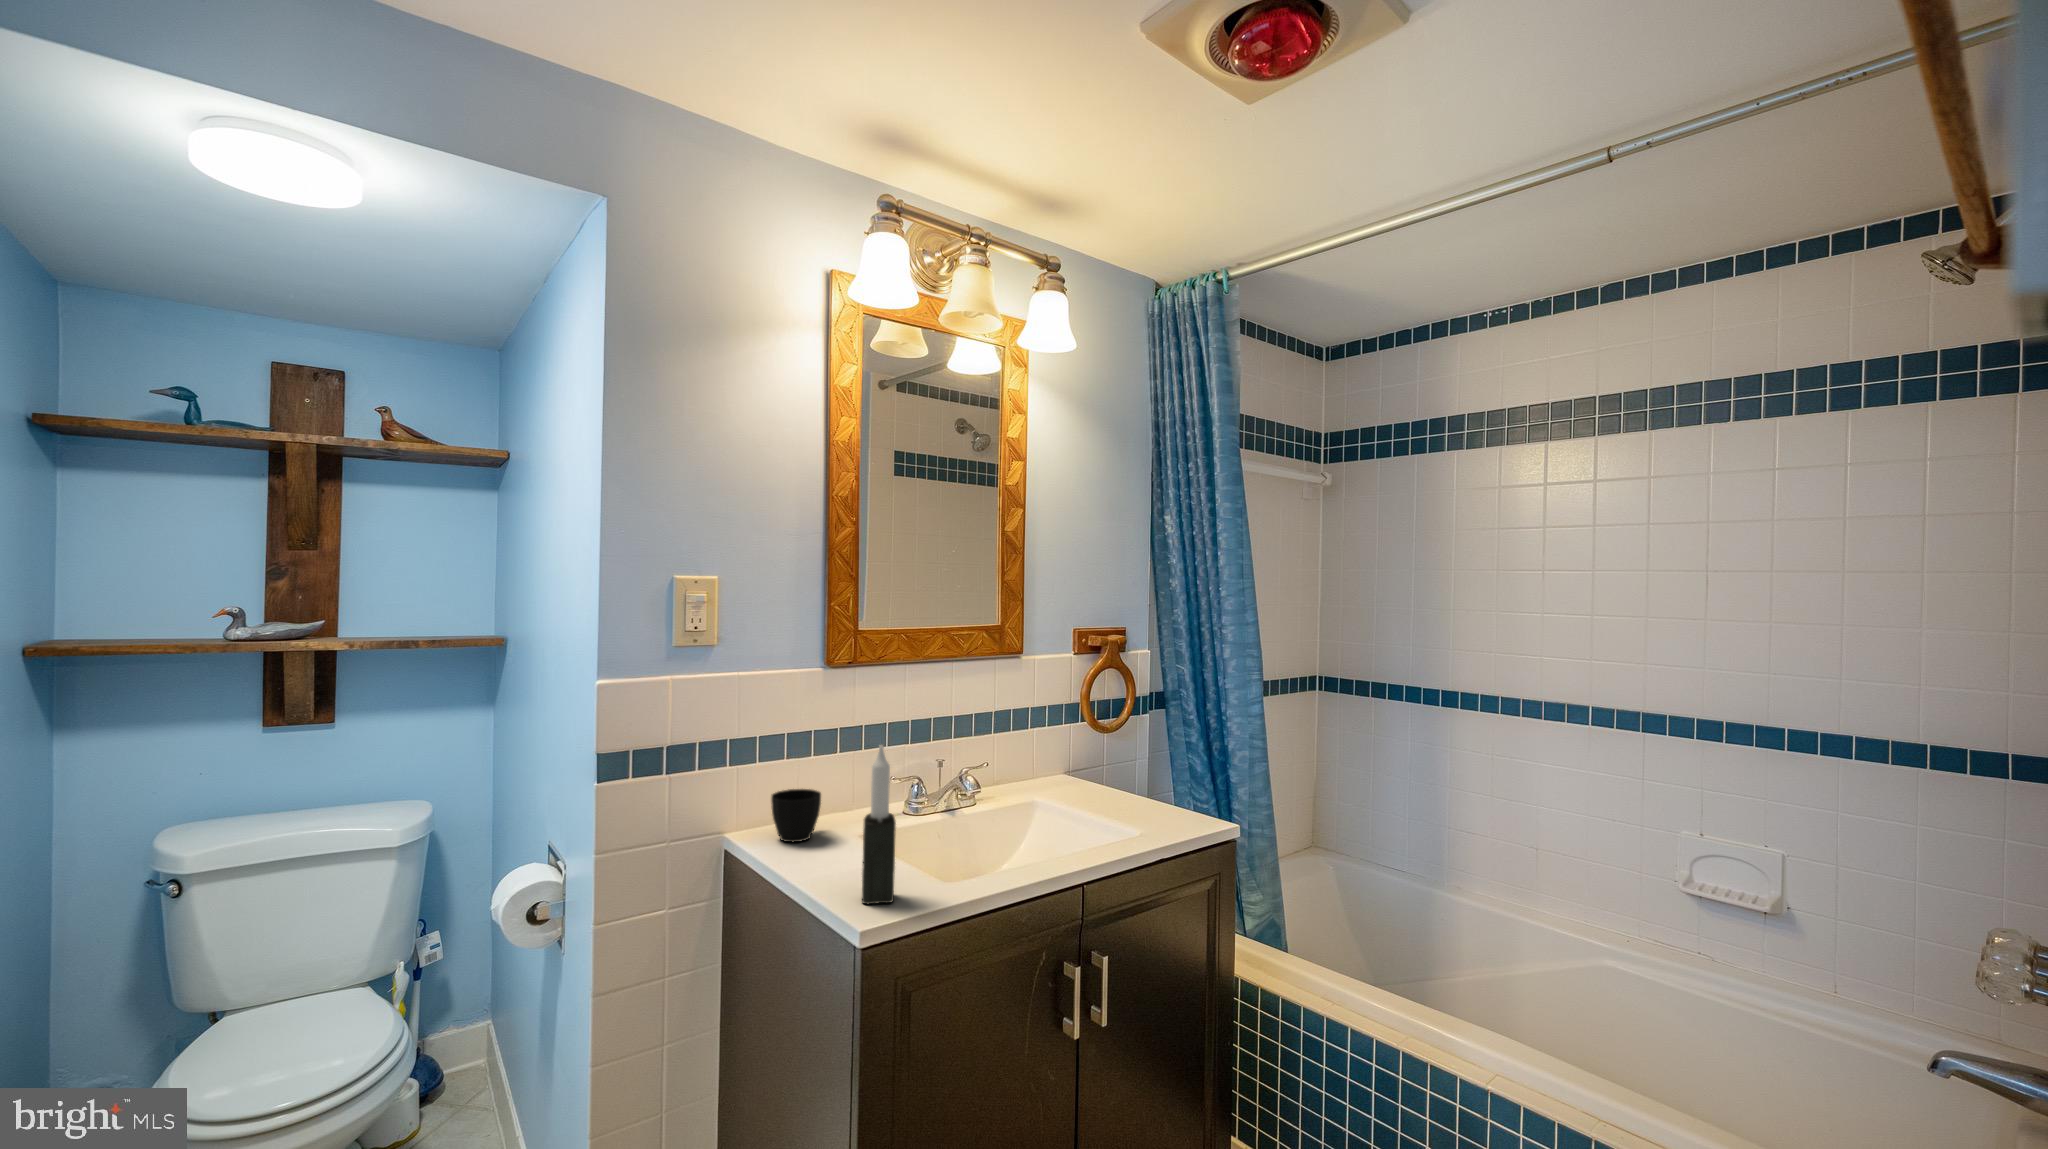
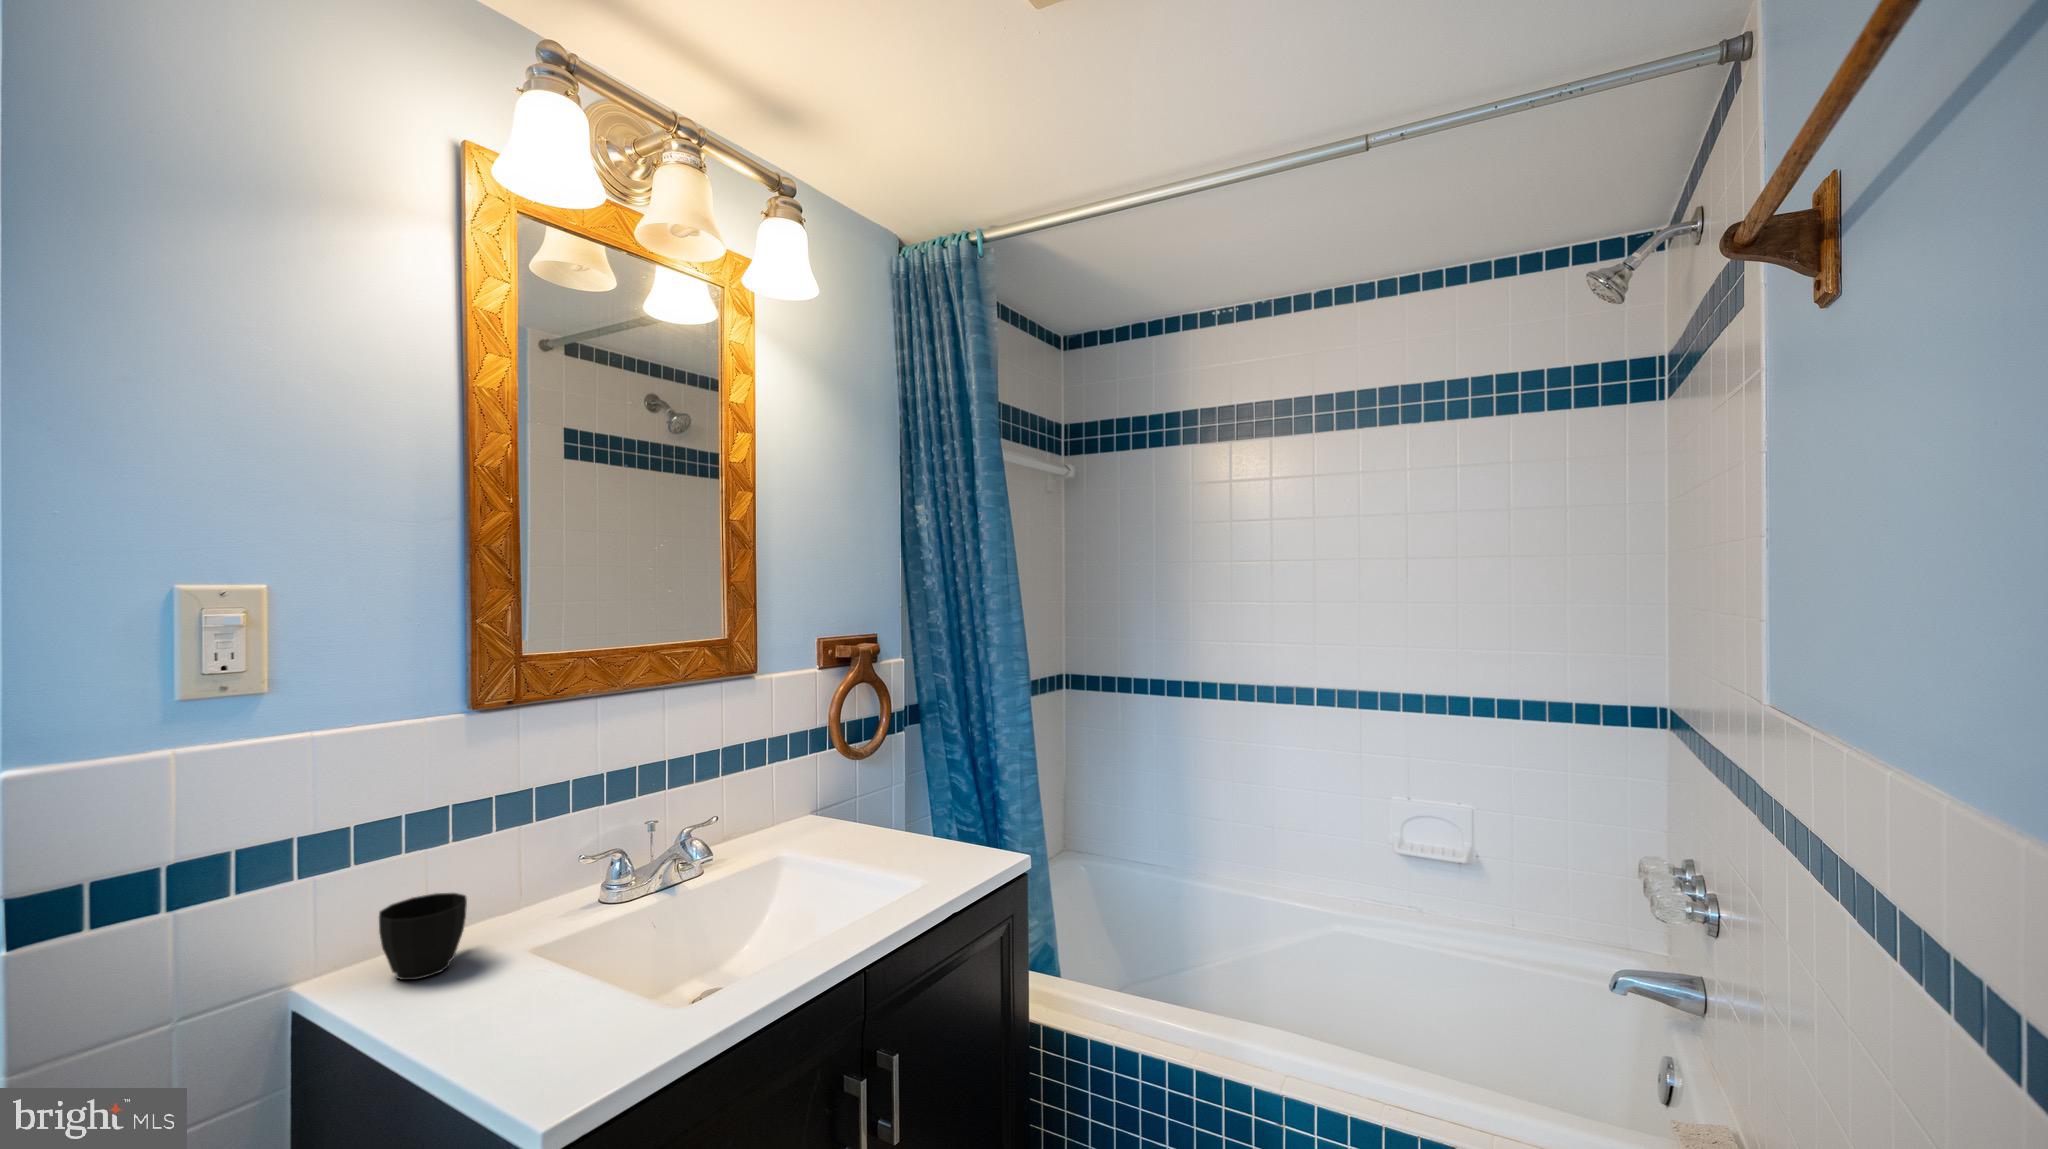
candle: present [862,745,896,904] -> none [540,829,594,1073]

